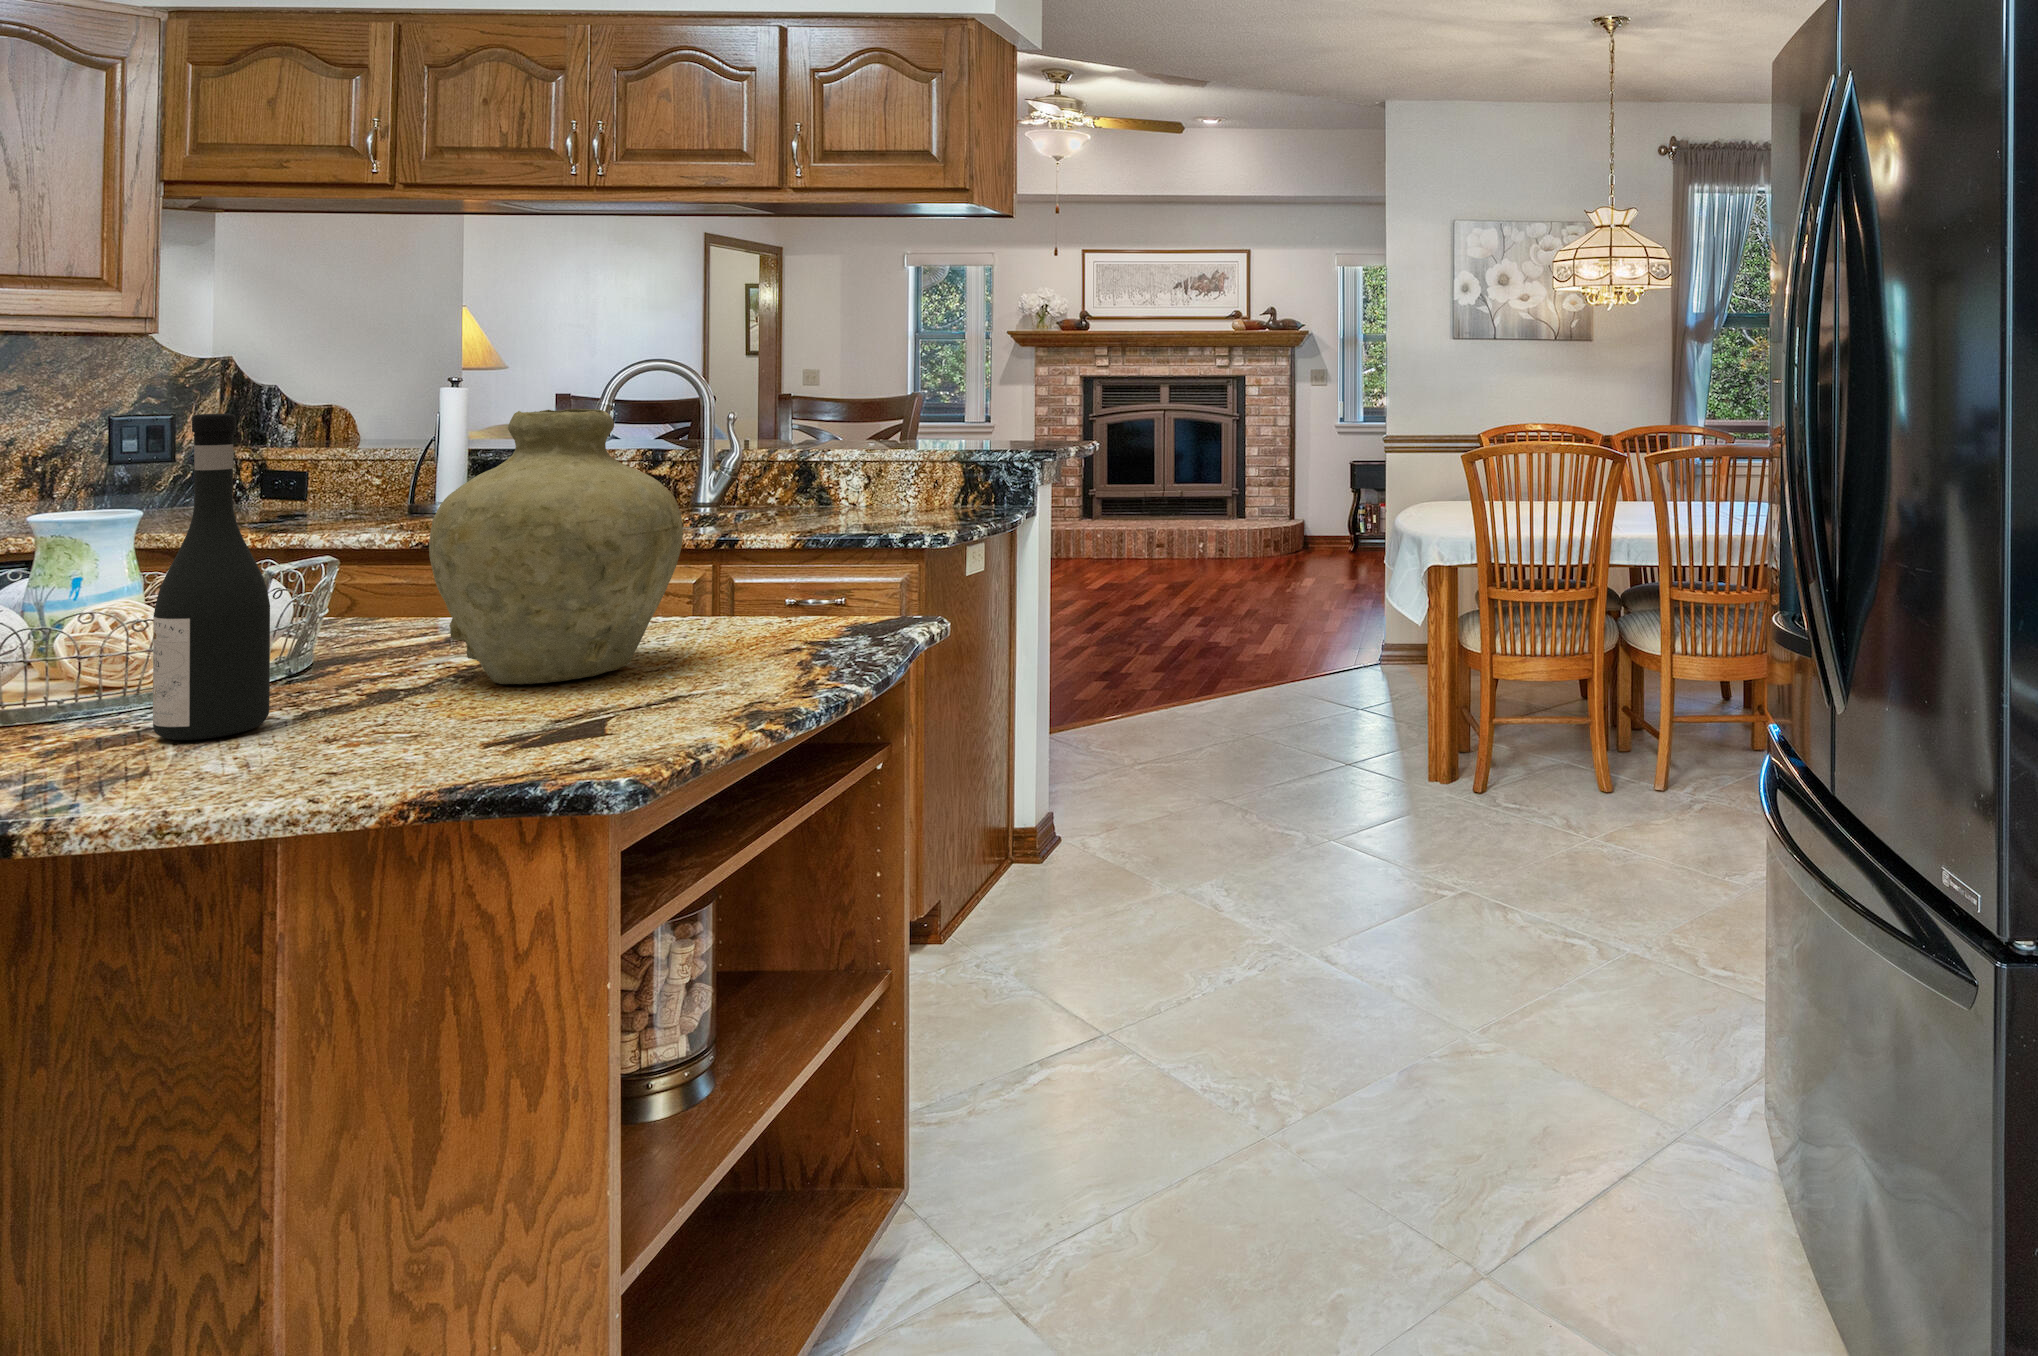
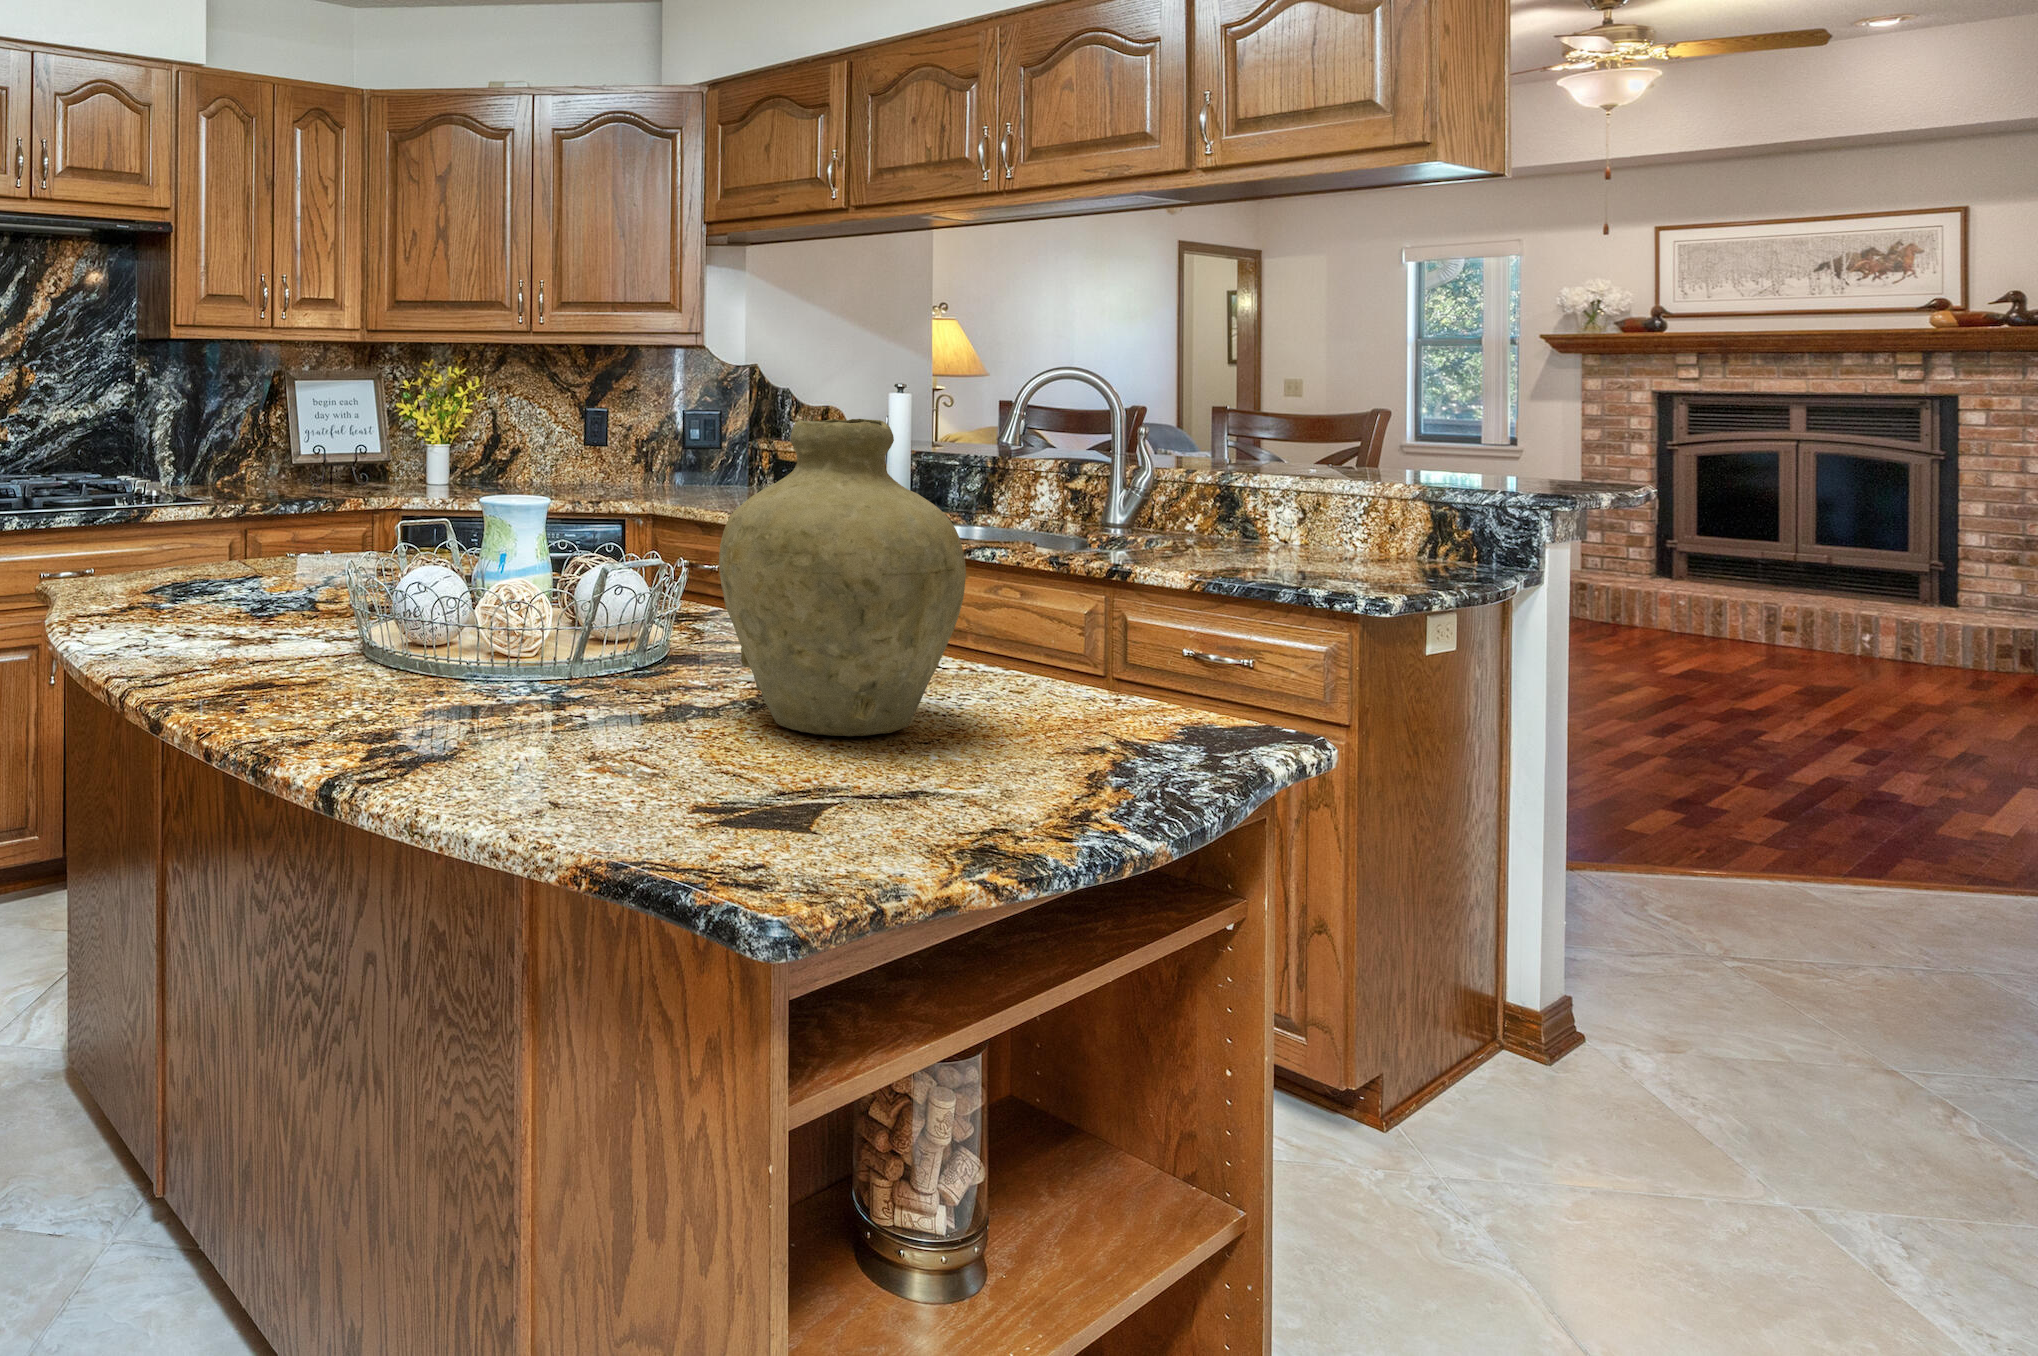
wine bottle: present [153,414,270,740] -> none [493,414,576,733]

